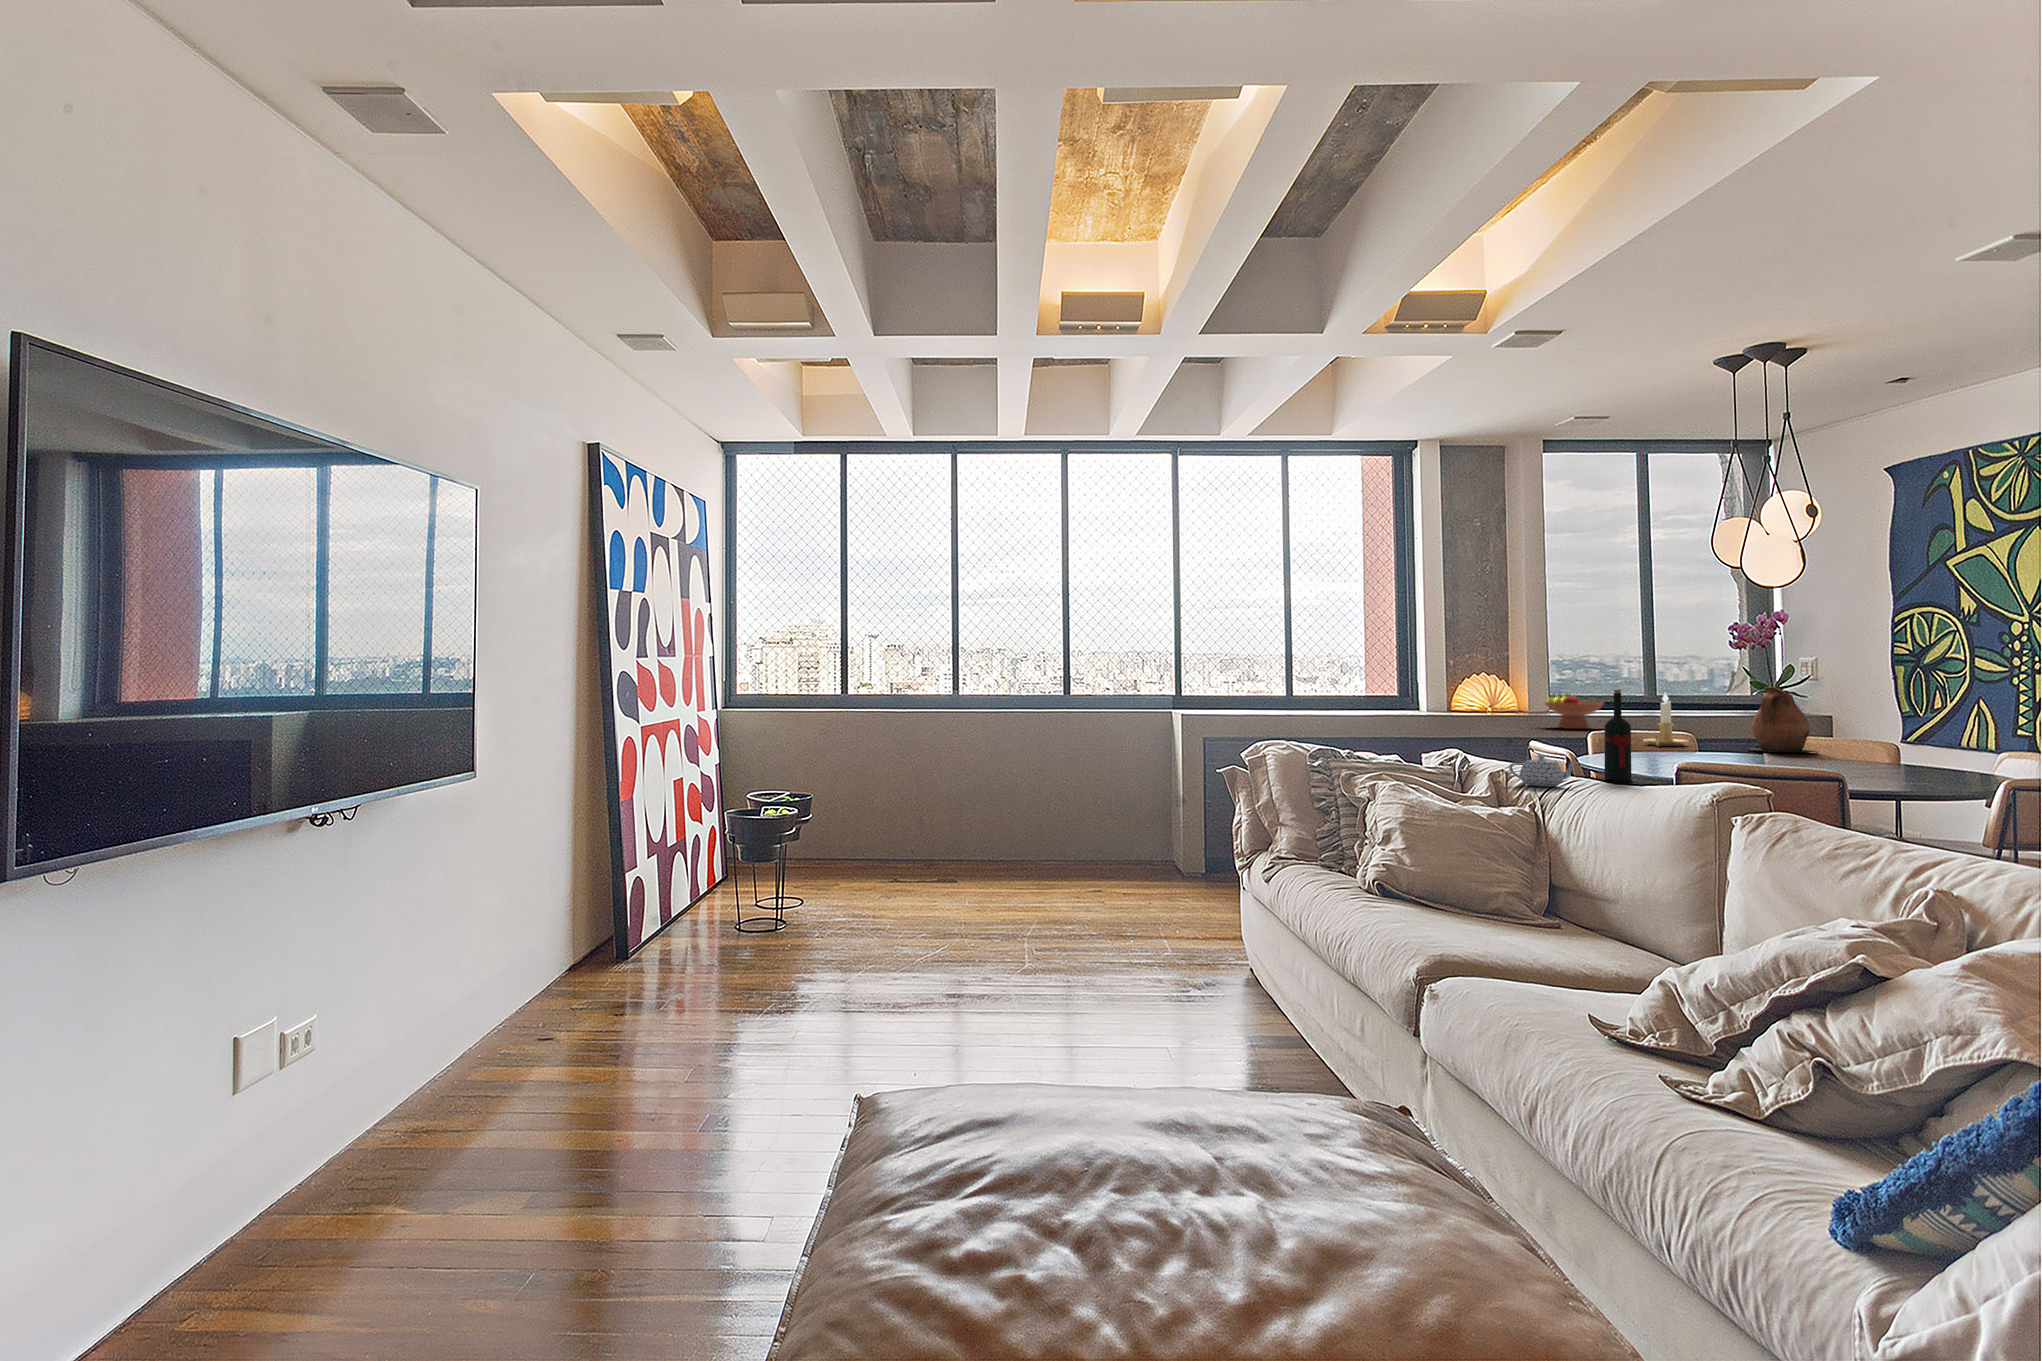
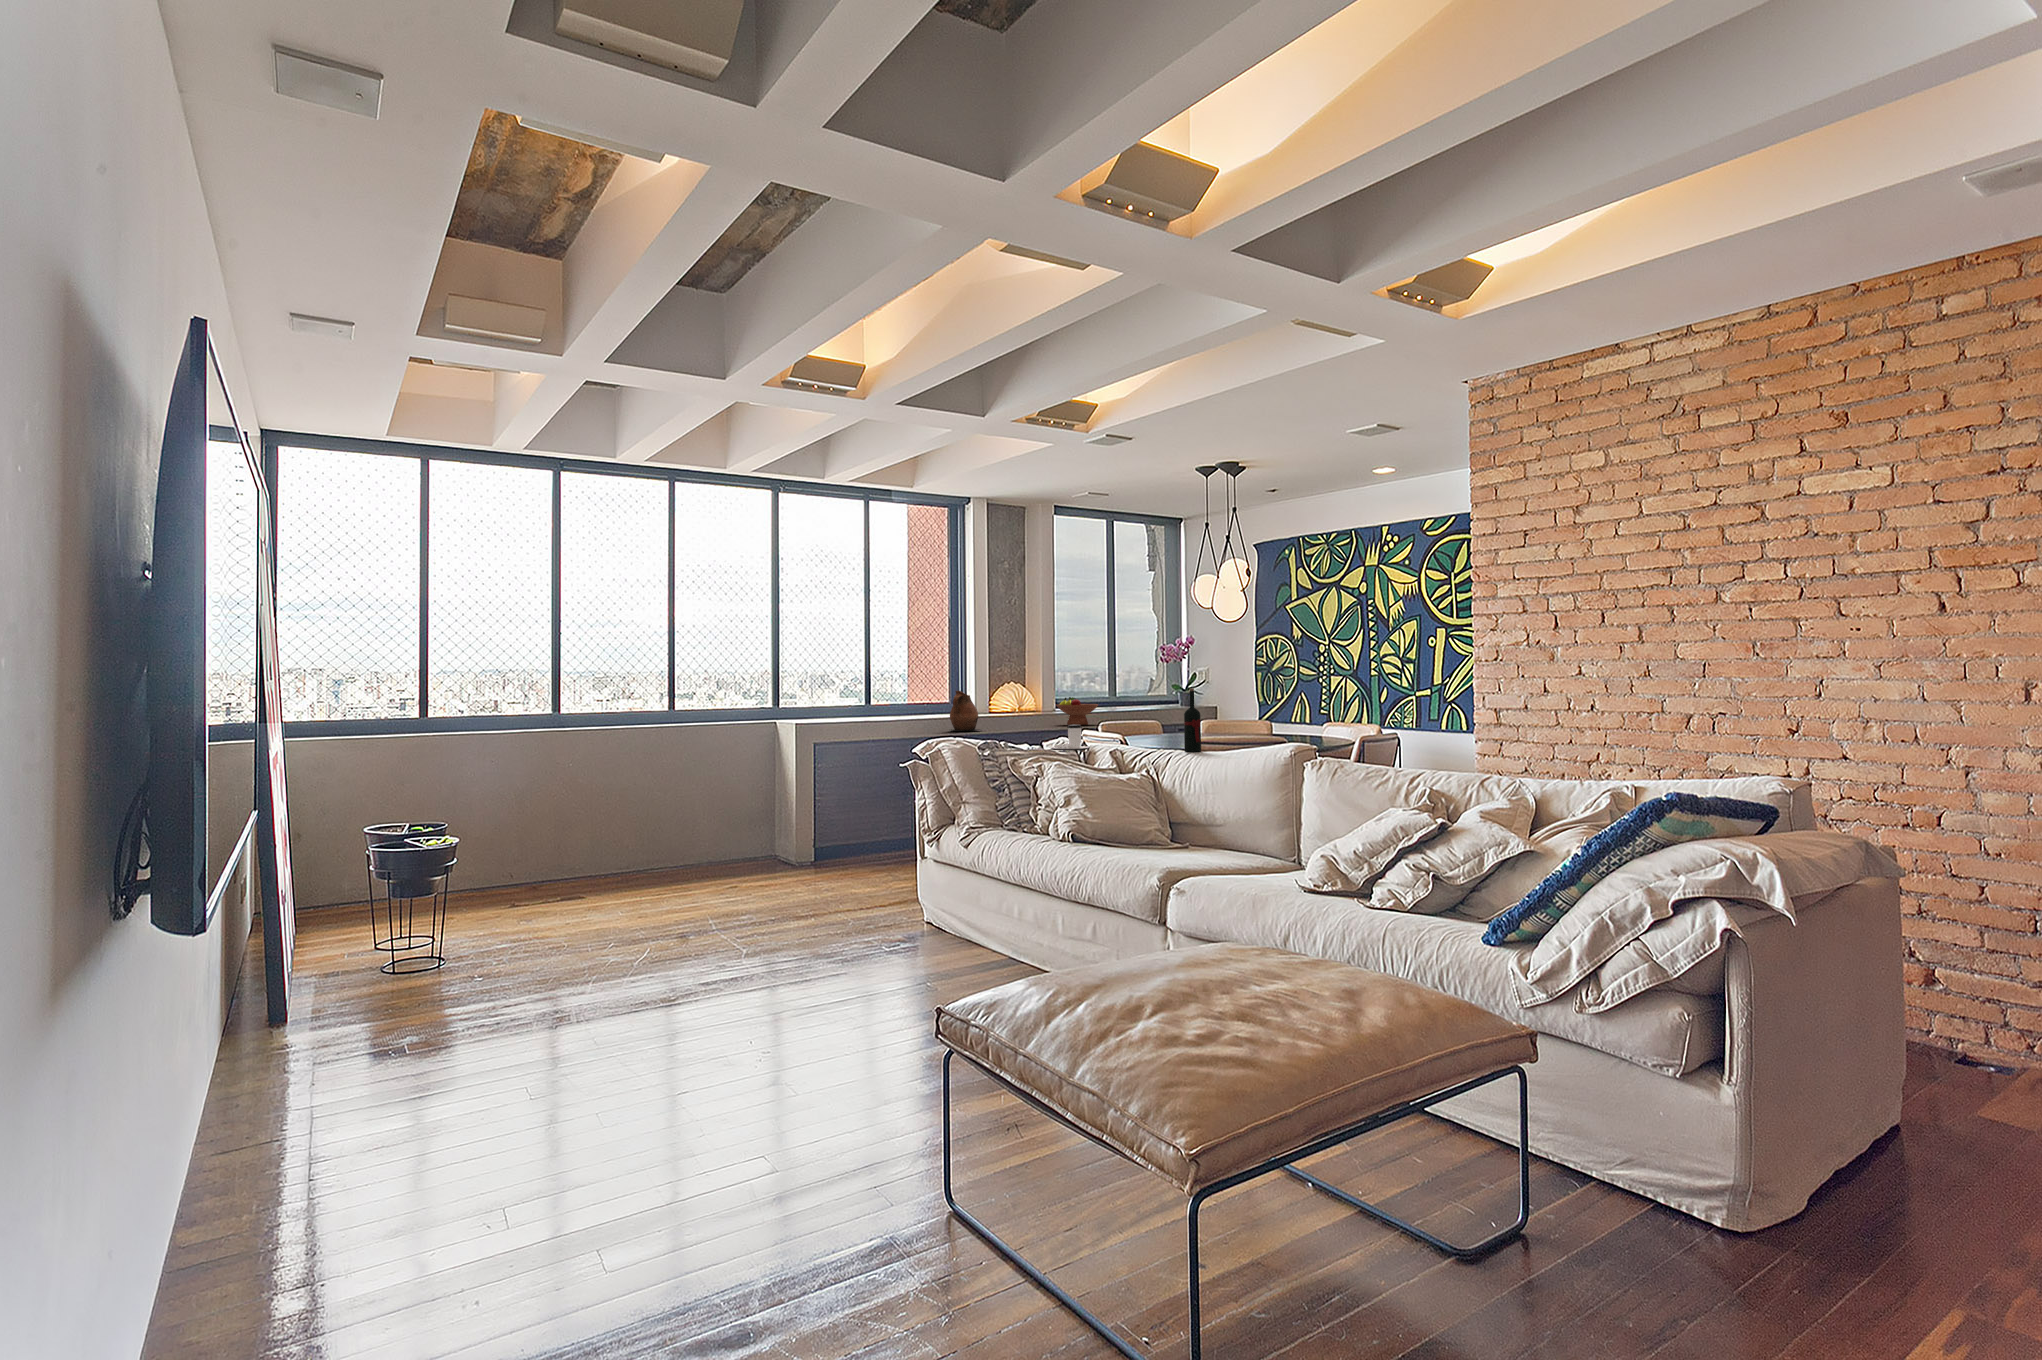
ceramic pitcher: present [1749,687,1819,753] -> present [950,691,981,731]
candlestick: present [1643,692,1689,746] -> none [1149,693,1177,733]
coffee cup: none [1425,732,1481,765] -> present [1050,725,1088,749]
teapot: present [1509,755,1579,787] -> none [1141,735,1183,757]

